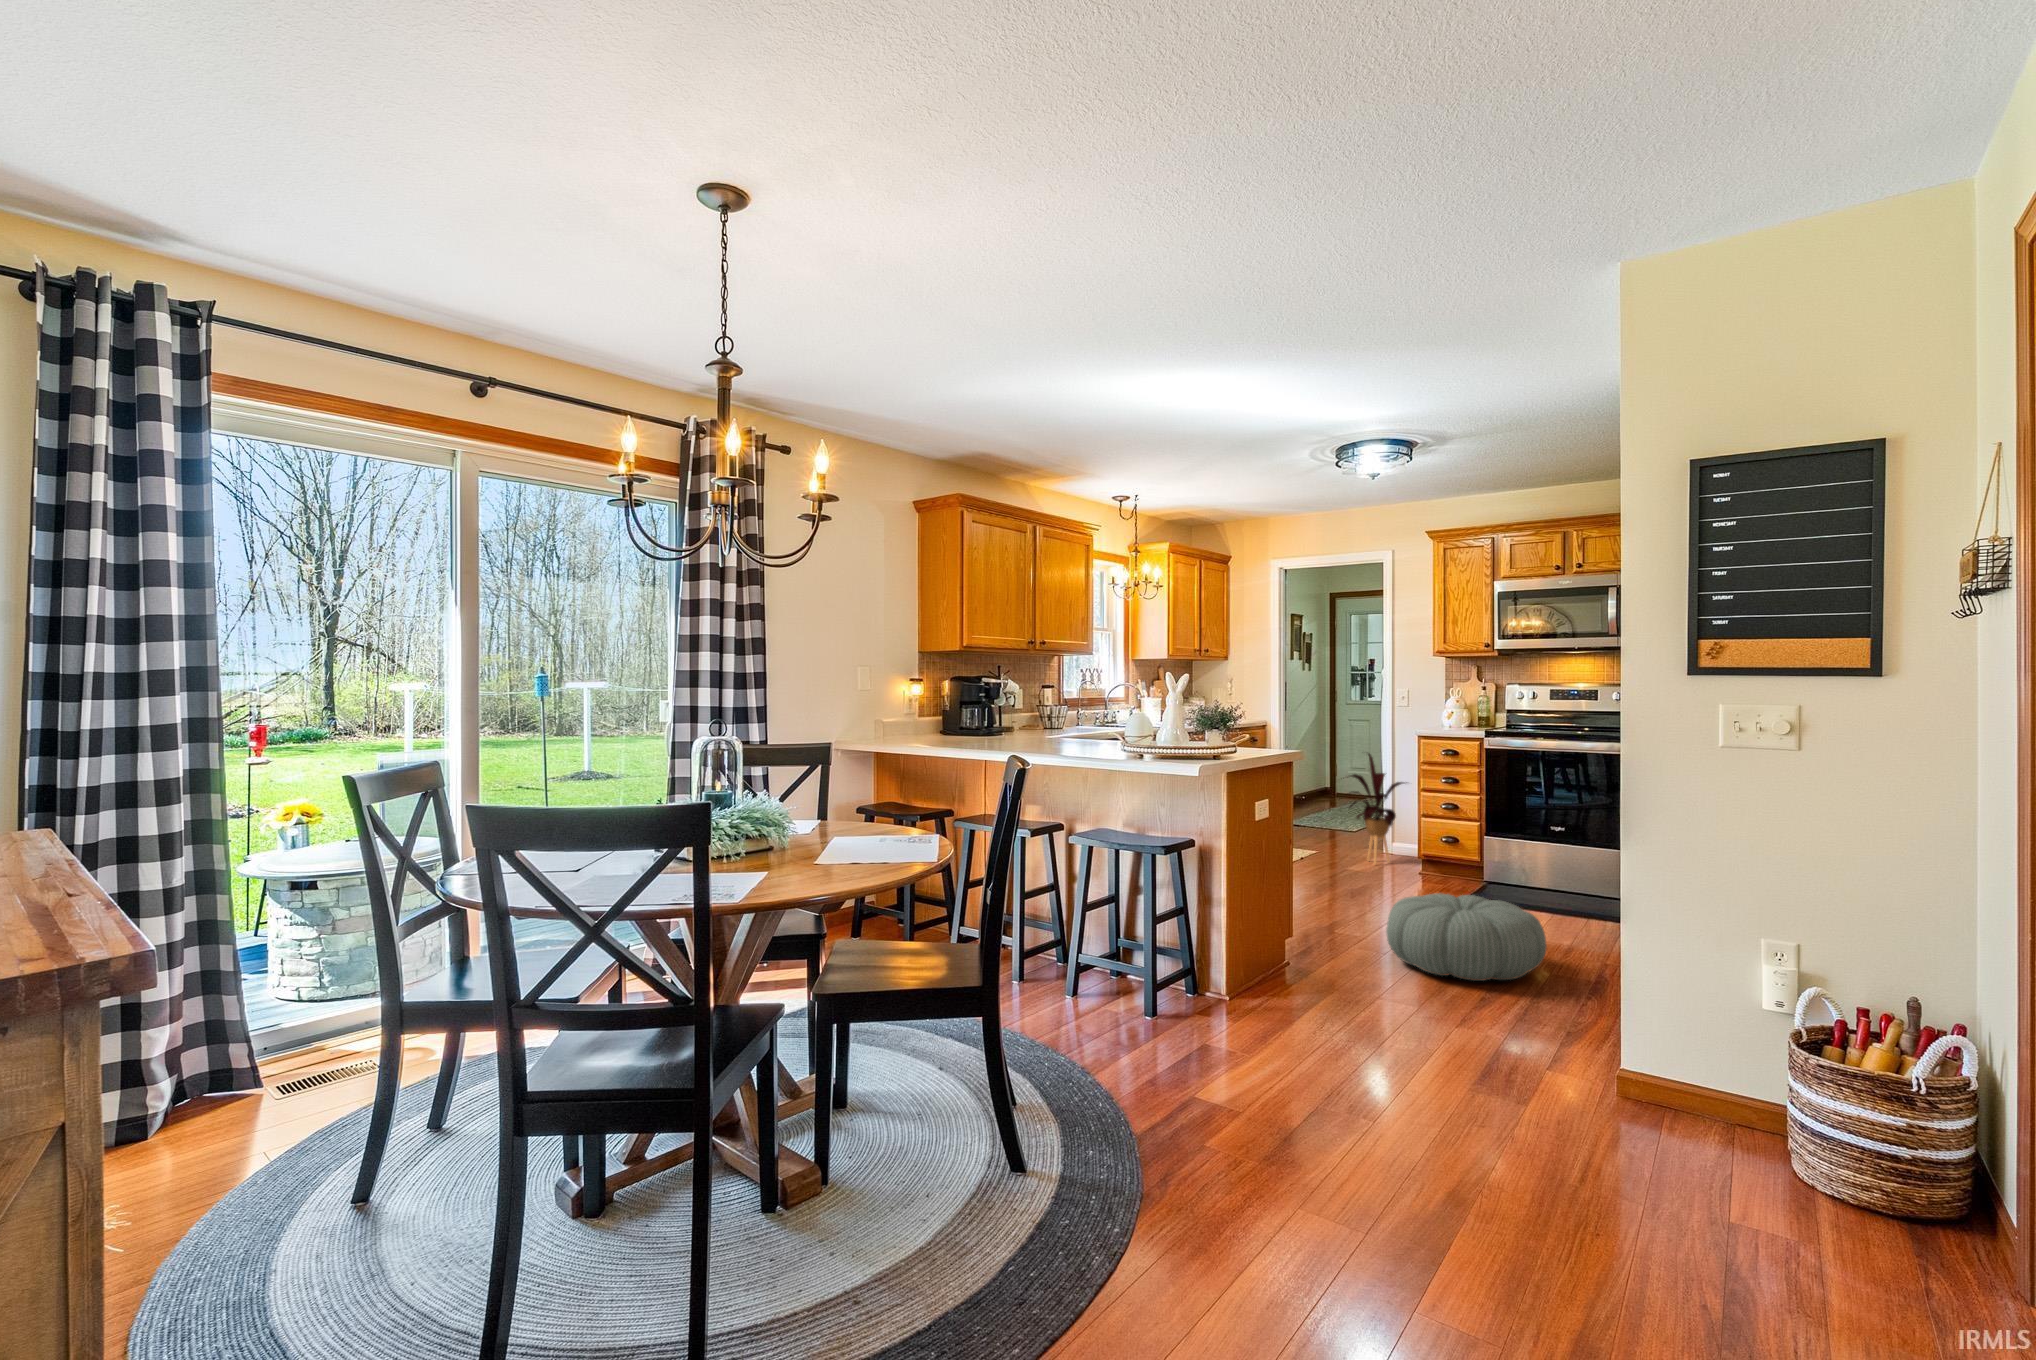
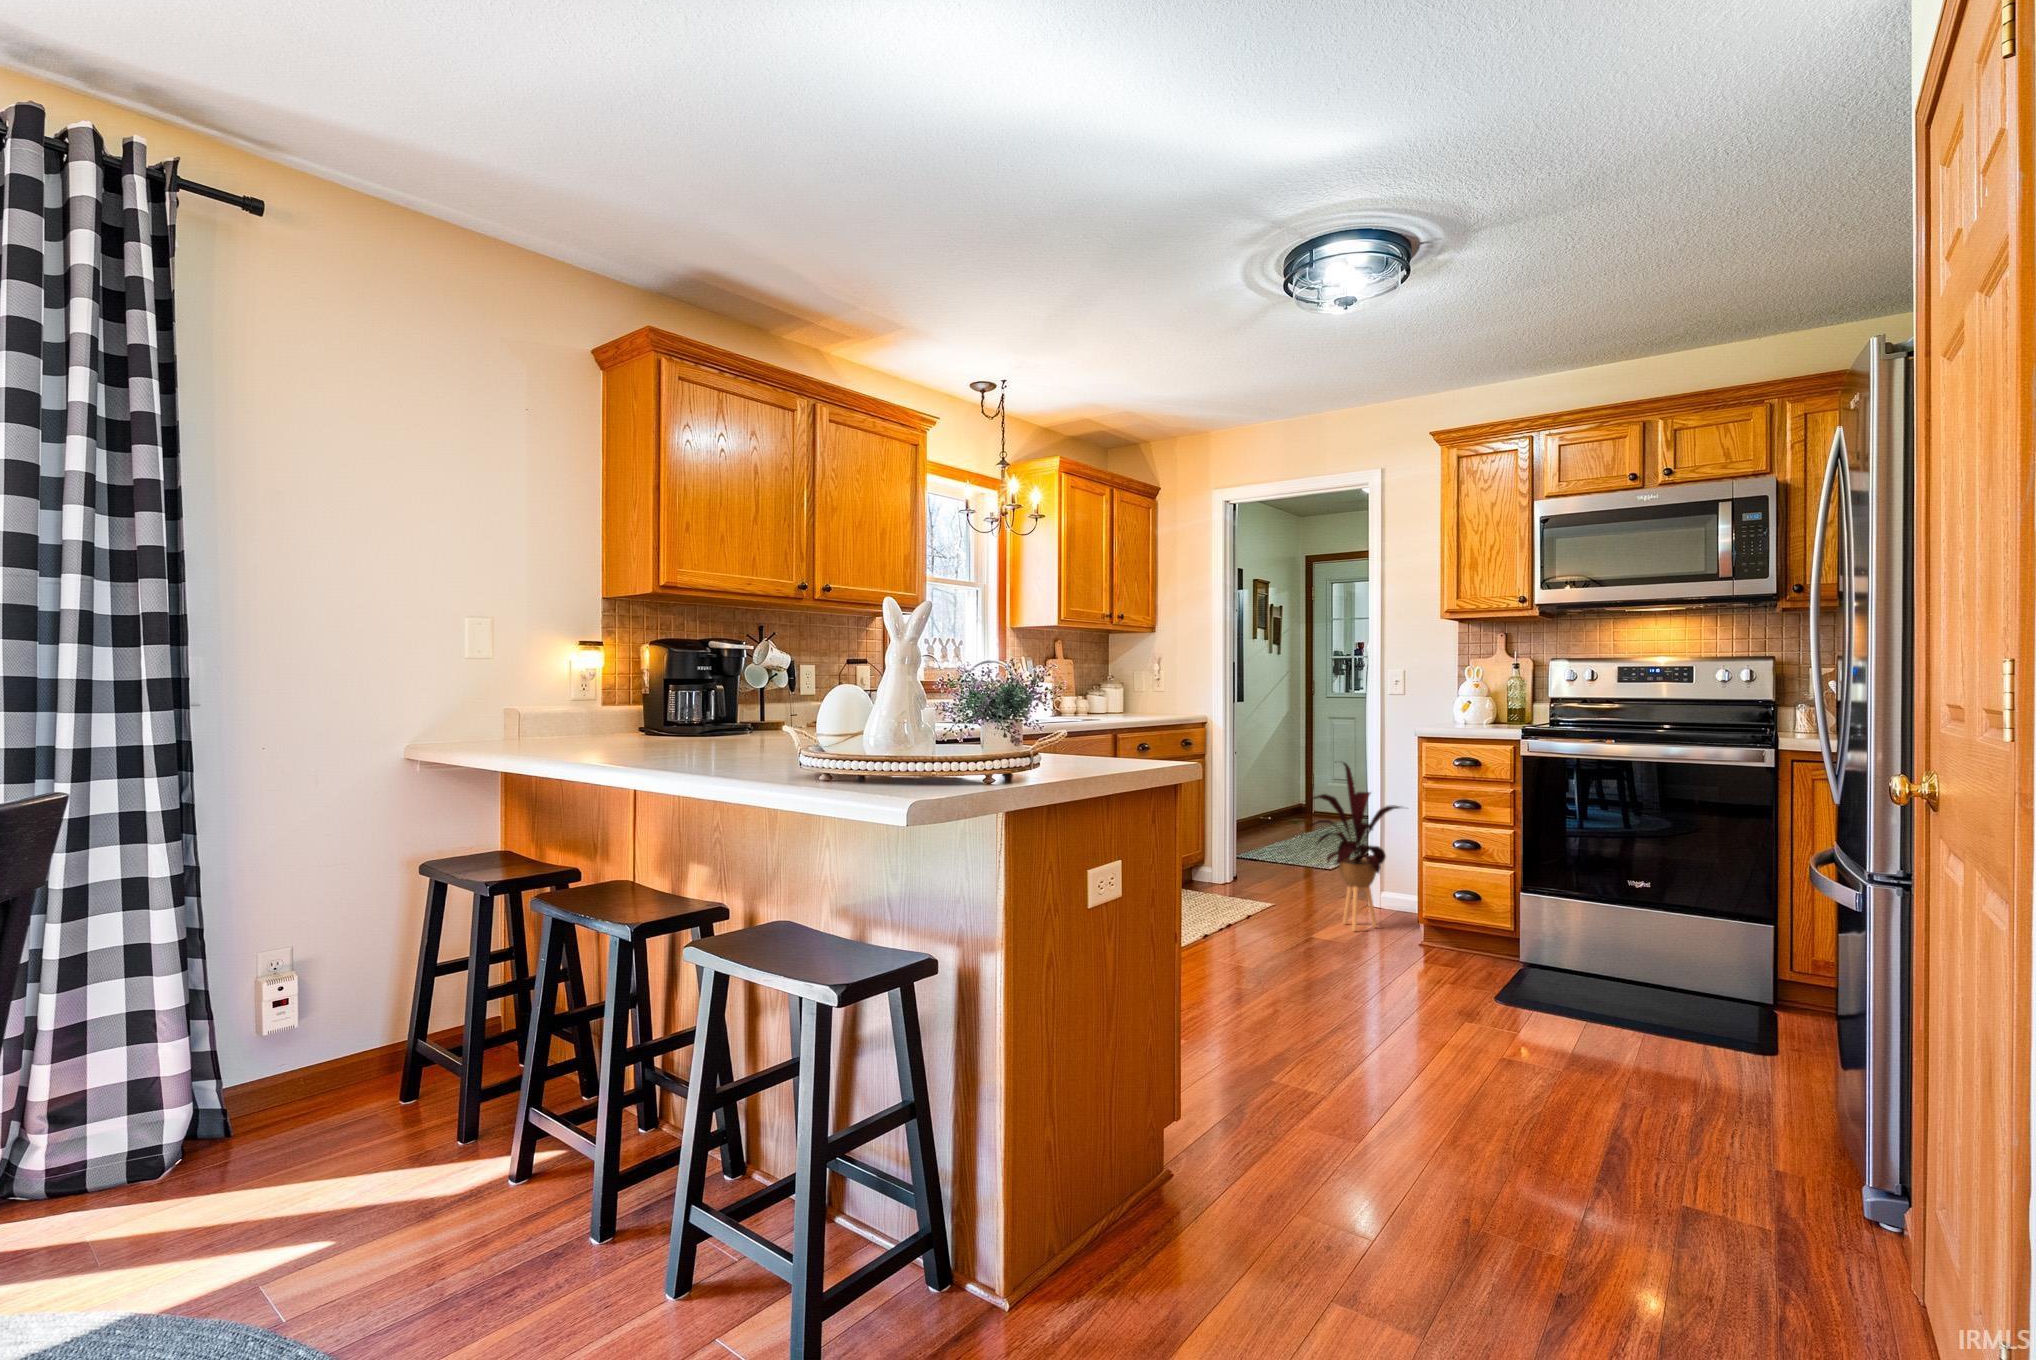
pouf: present [1386,893,1547,981] -> none [1359,1029,1681,1241]

